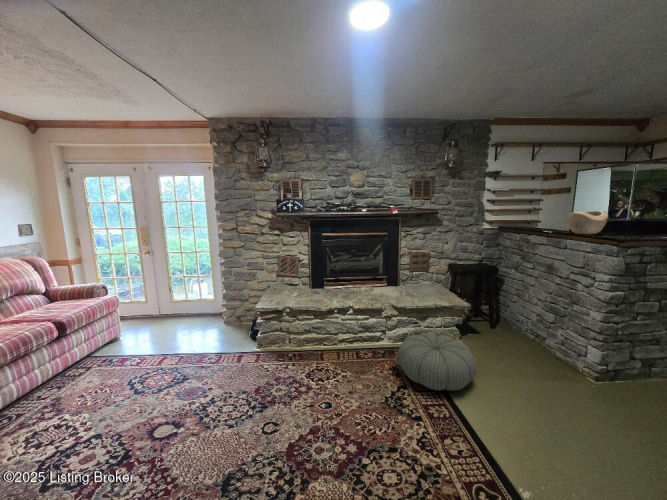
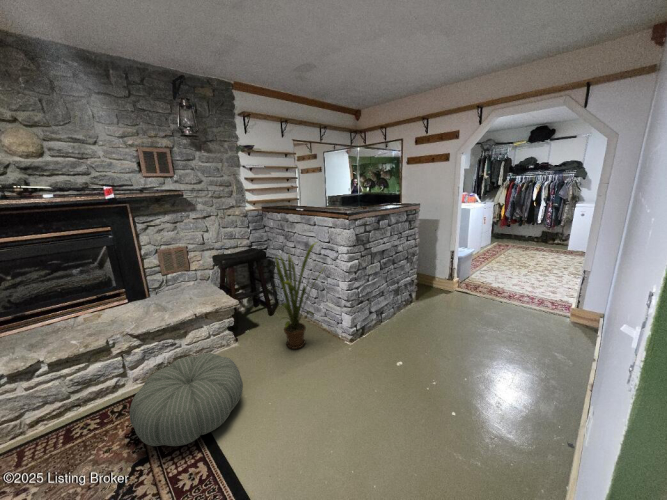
decorative bowl: present [568,211,608,234] -> none [313,187,341,210]
house plant: none [508,265,576,364] -> present [275,242,322,349]

